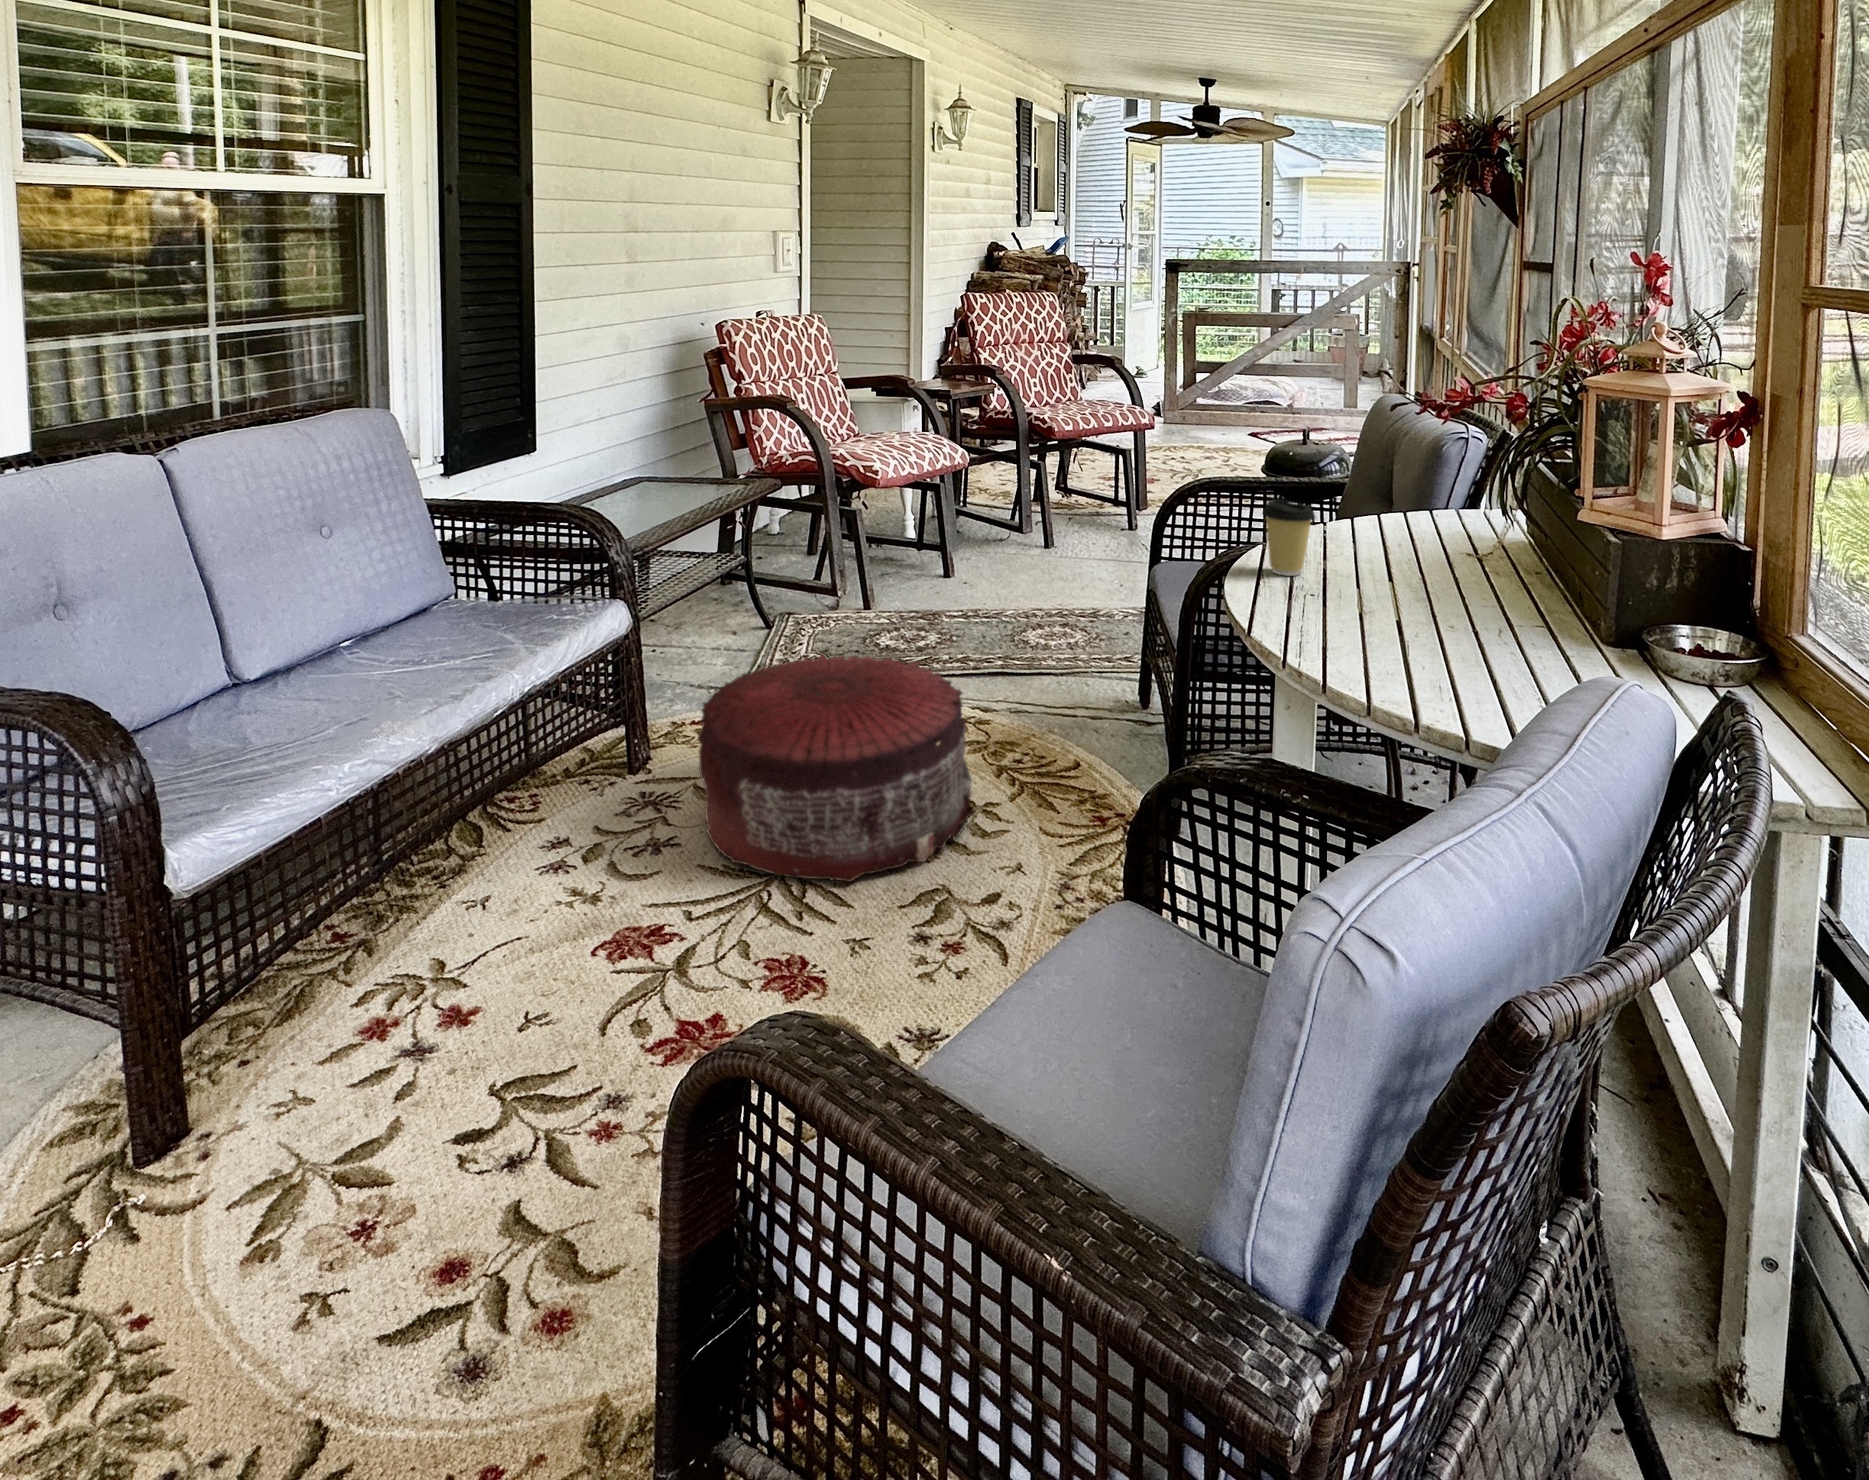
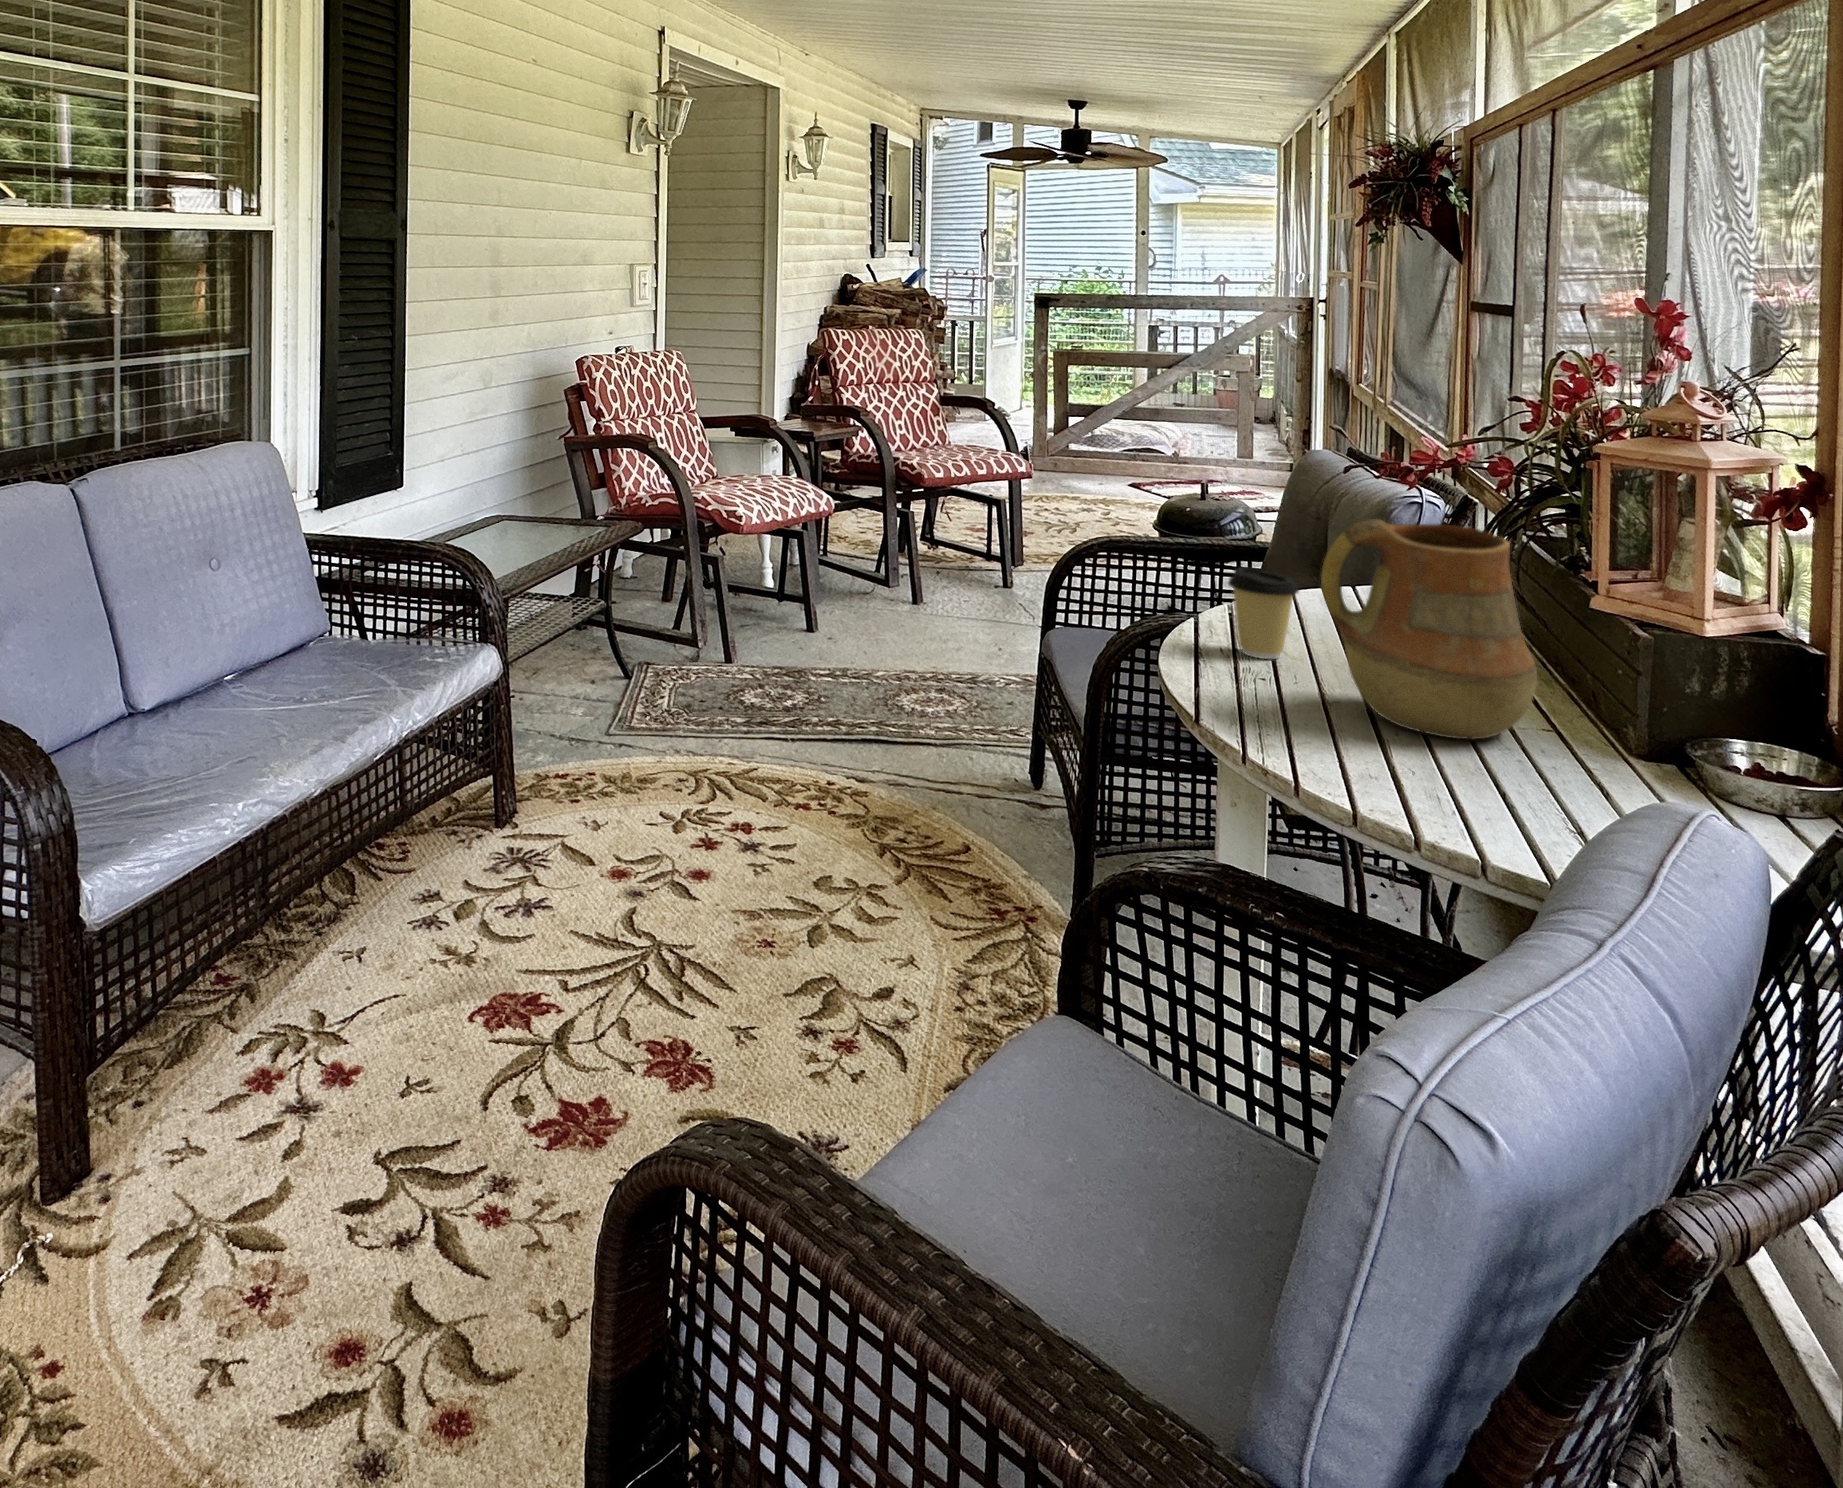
pitcher: none [1321,454,1472,630] -> present [1321,519,1537,739]
pouf: present [697,654,975,882] -> none [567,709,869,965]

